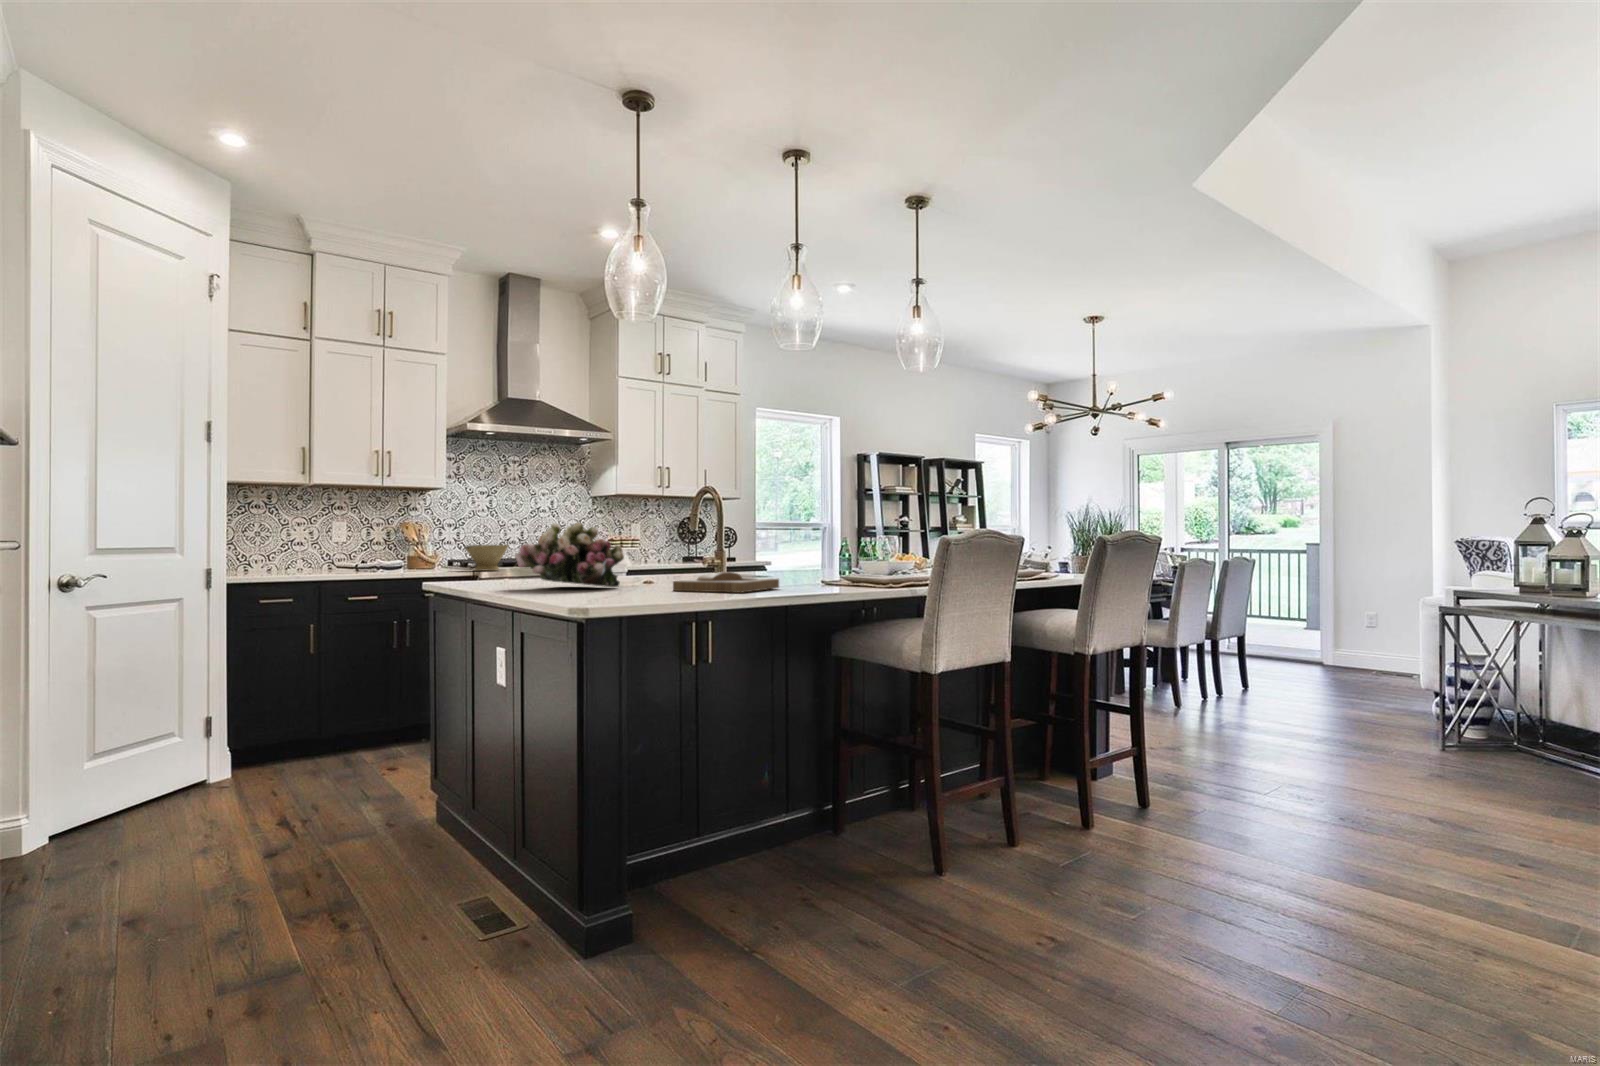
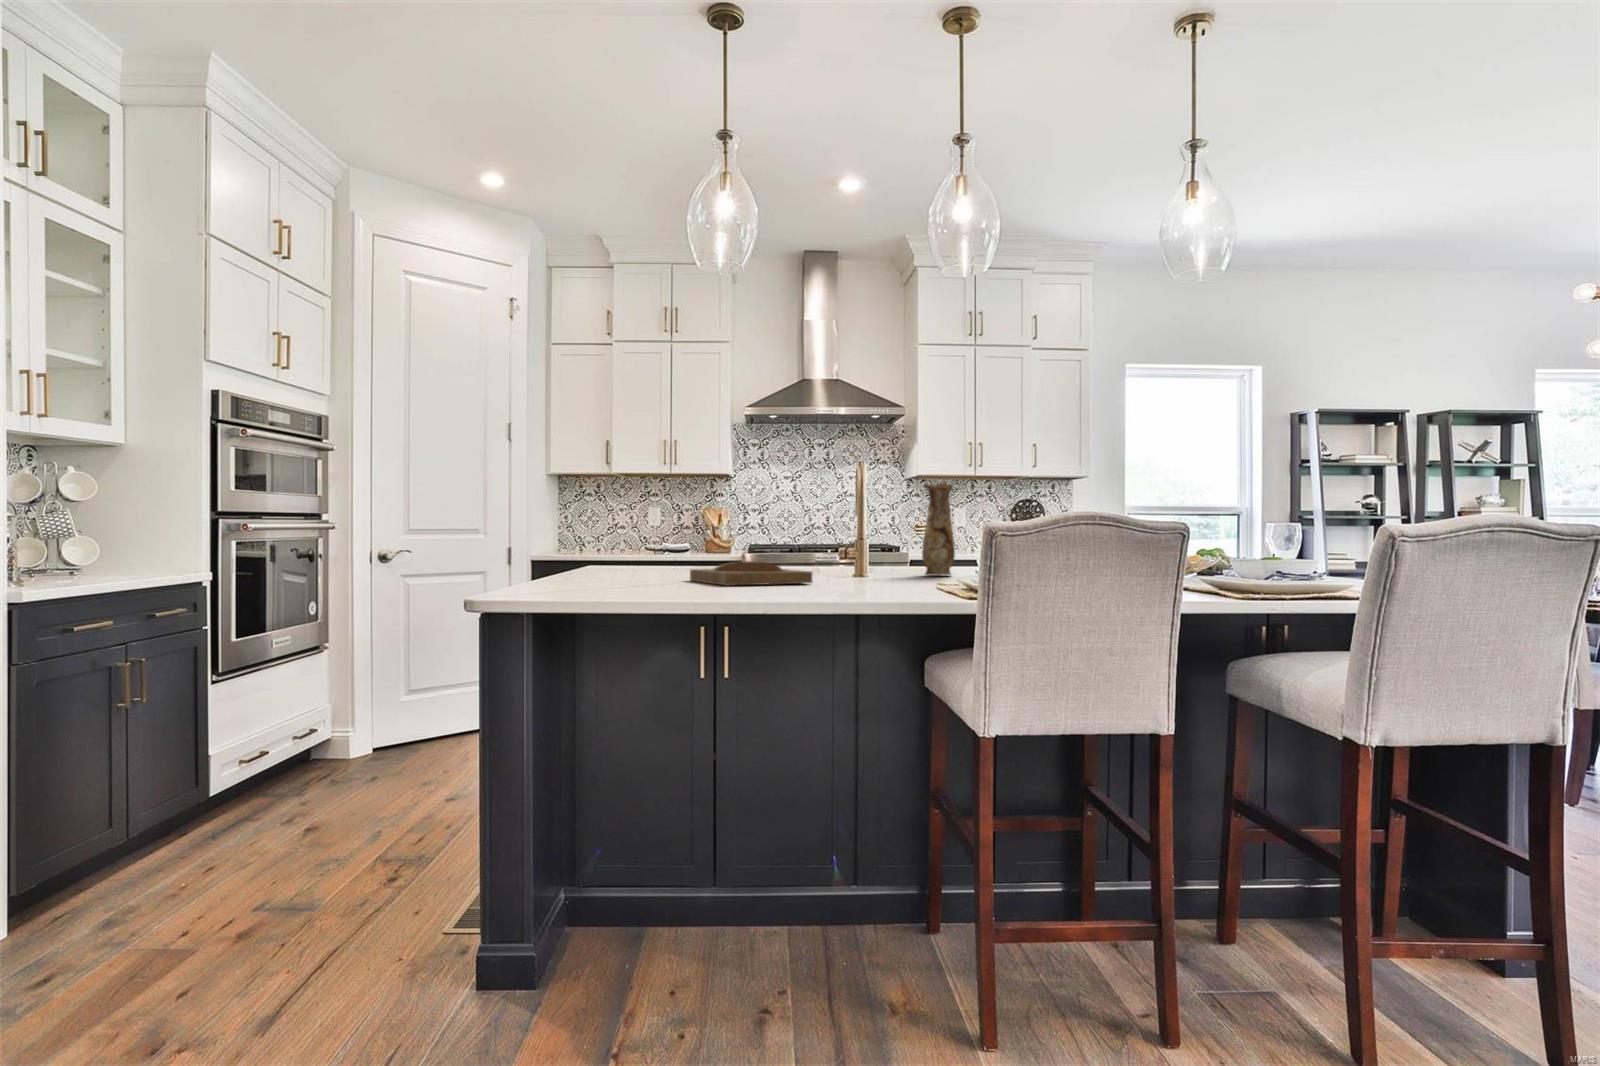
vase: none [774,506,799,579] -> present [922,483,955,576]
flower arrangement: present [515,523,624,587] -> none [574,504,695,574]
bowl: present [465,545,508,571] -> none [730,530,773,556]

